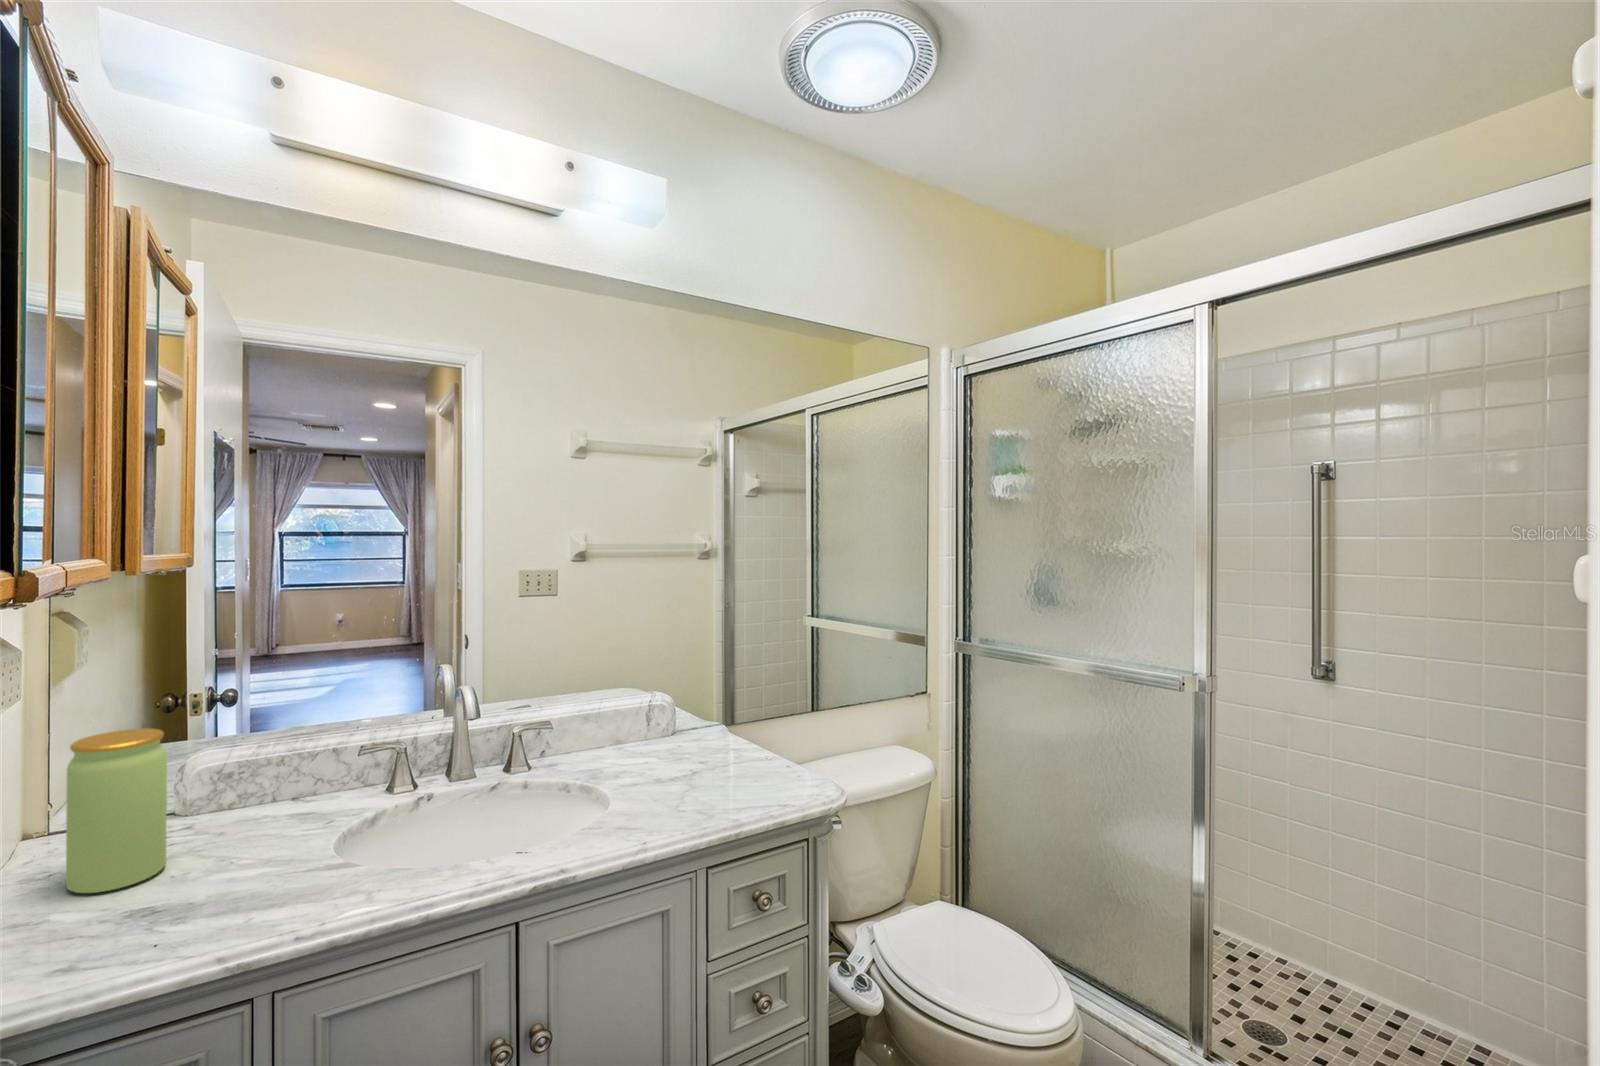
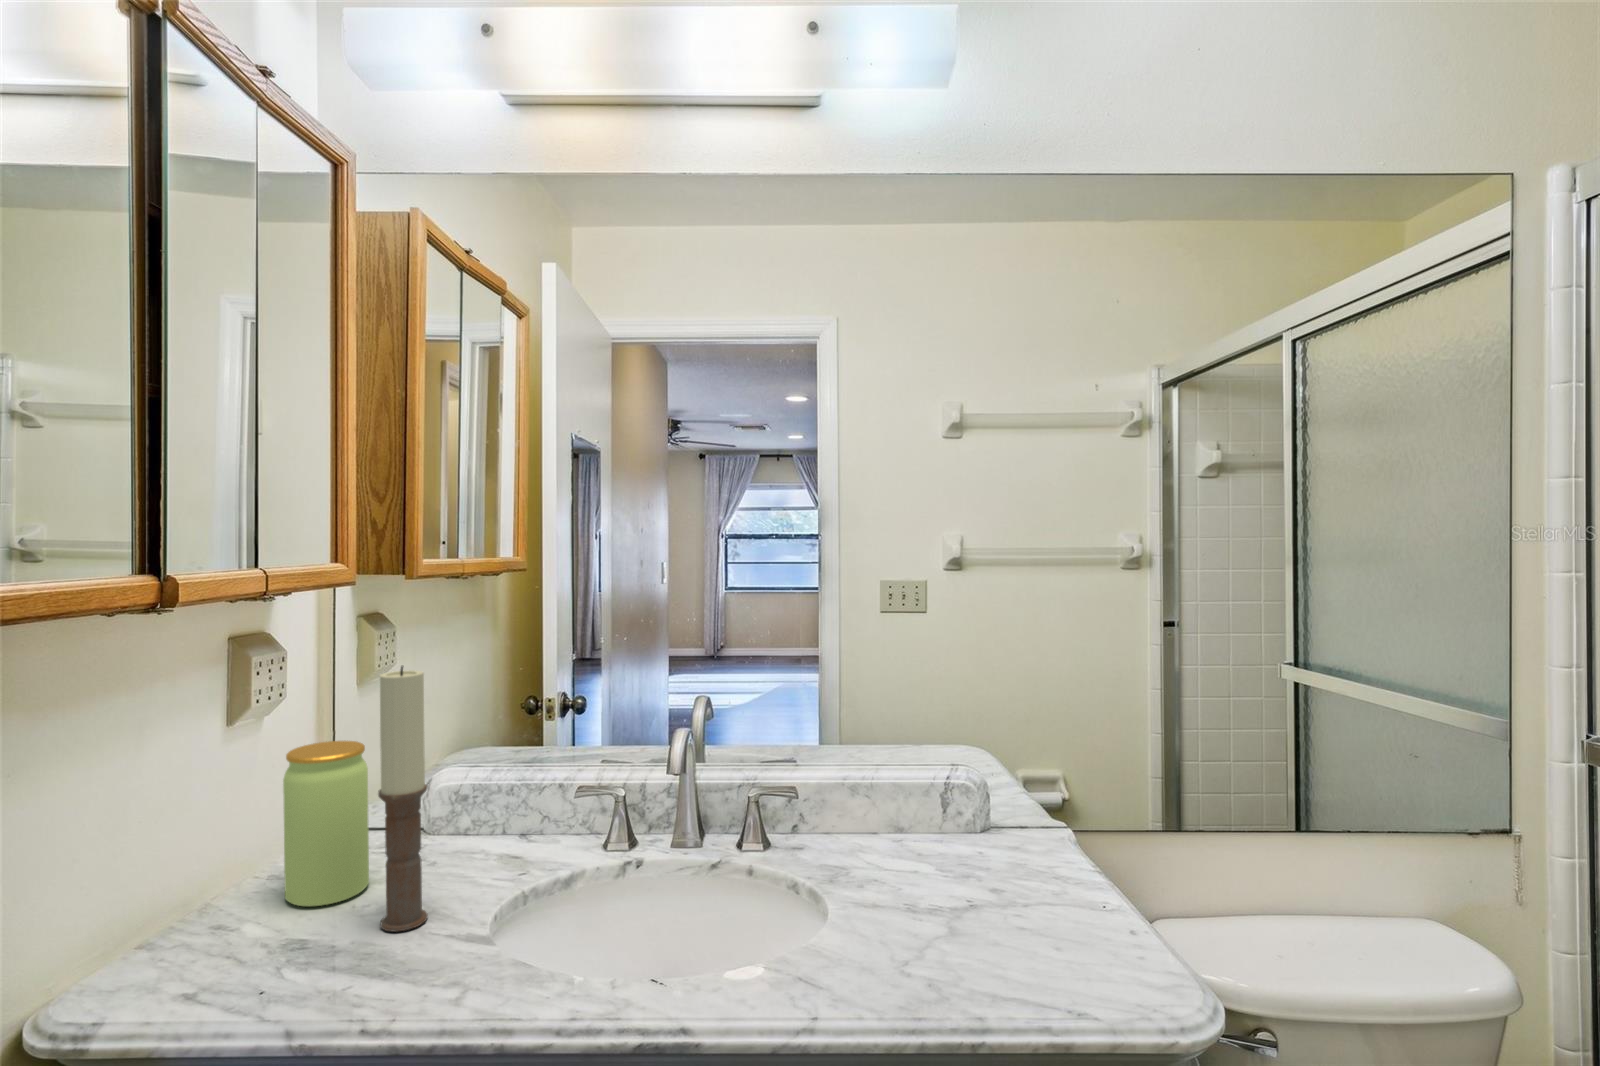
candle: none [218,646,269,884] -> present [378,666,428,932]

